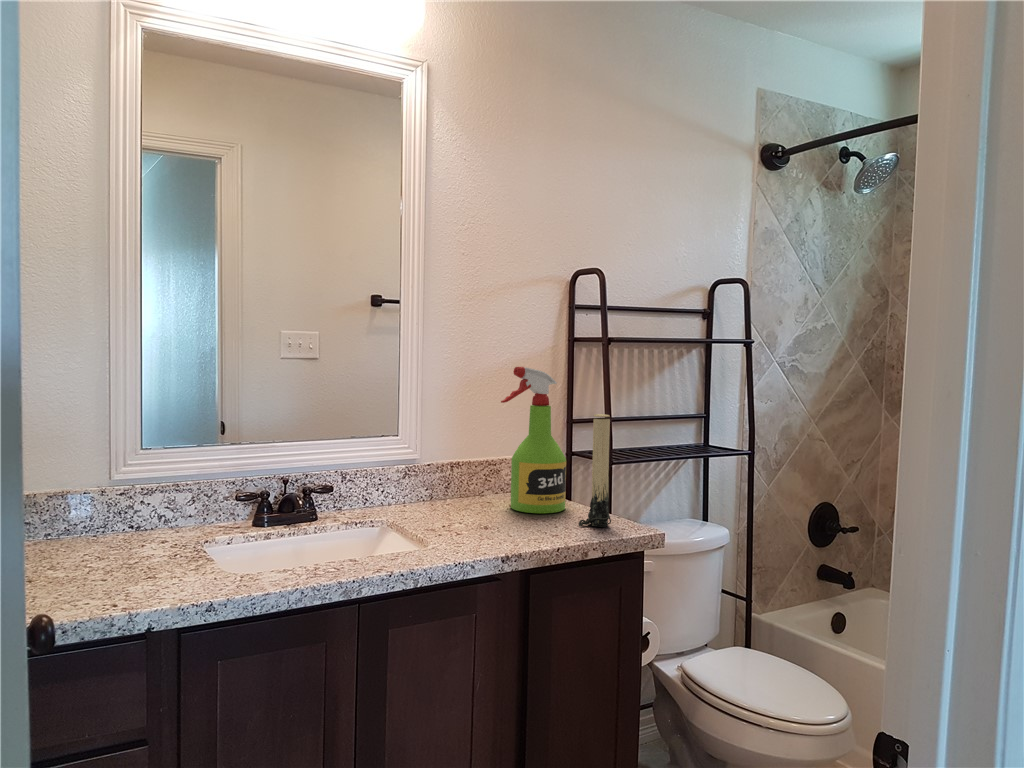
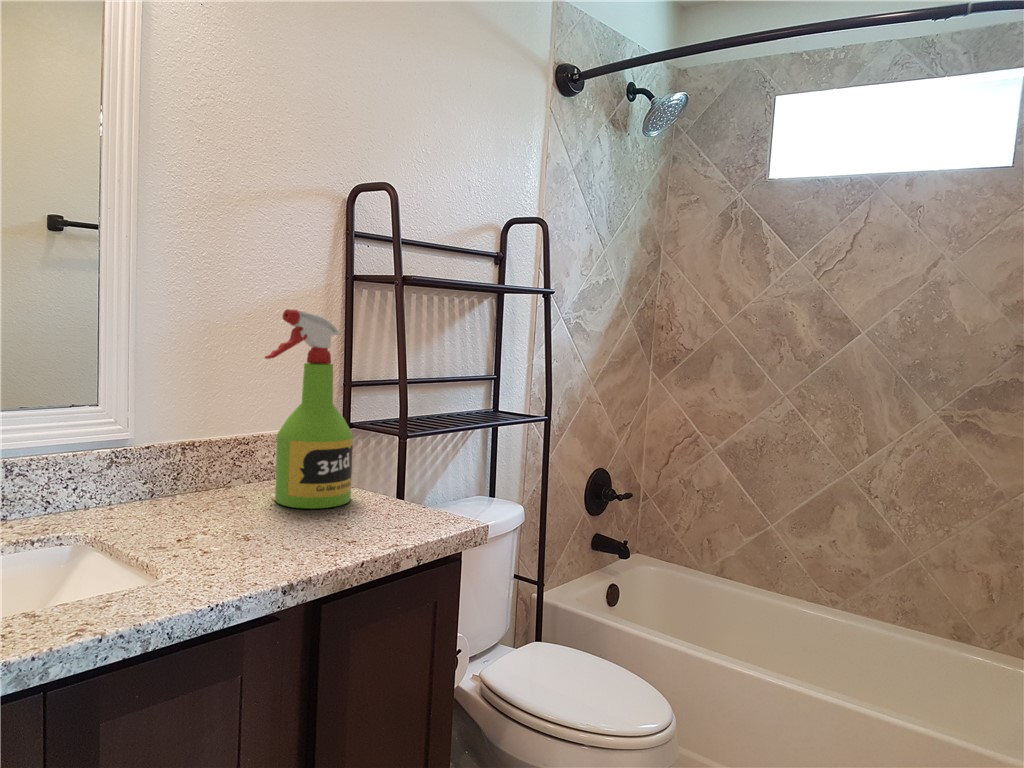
candle: present [579,414,611,527] -> none [378,376,421,524]

